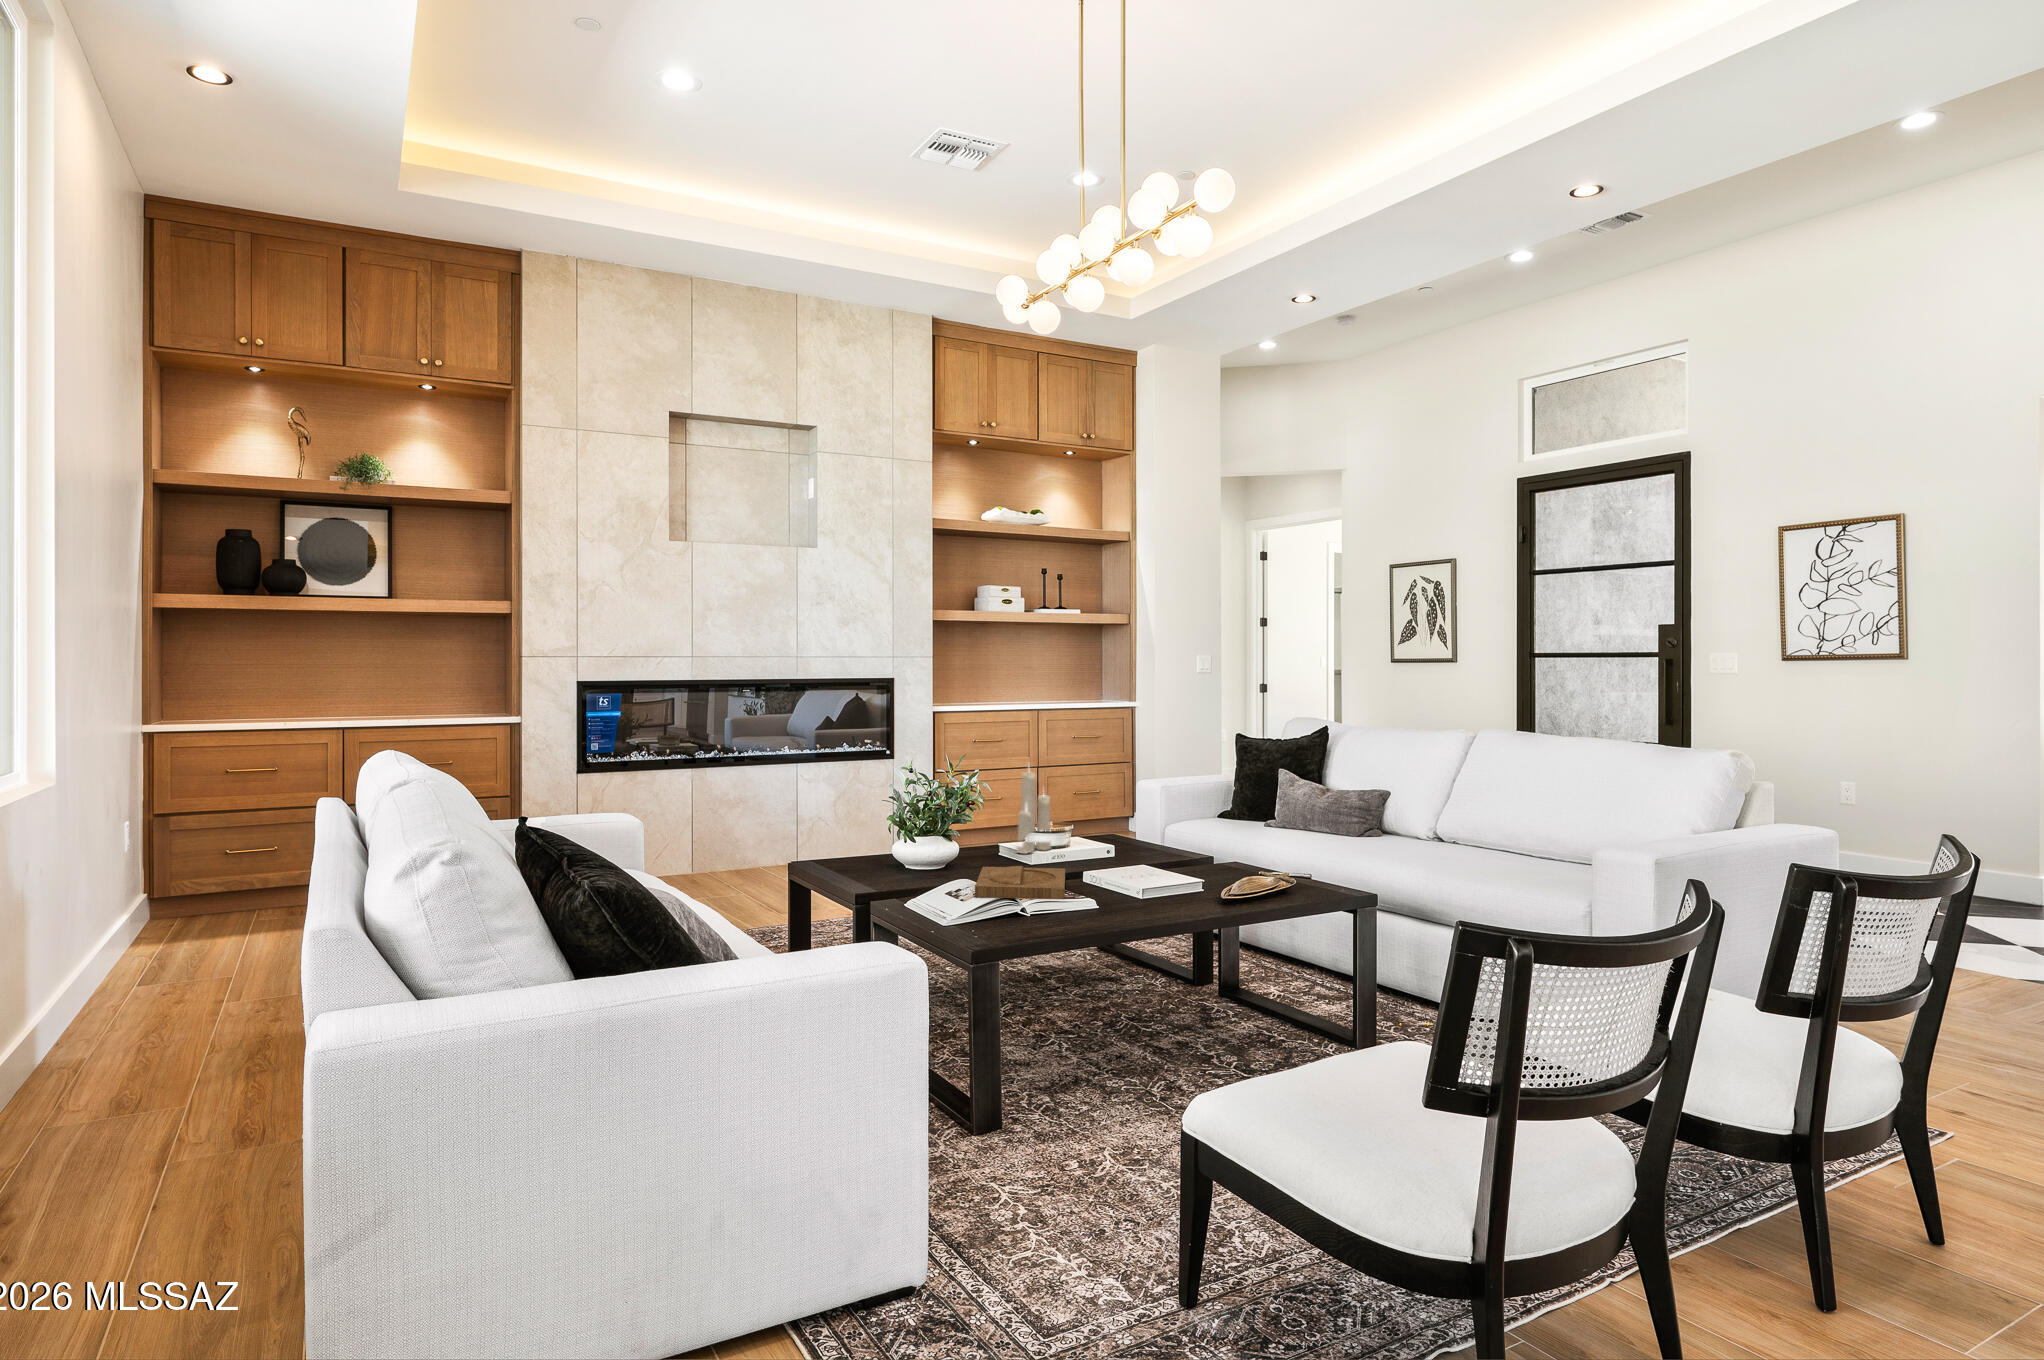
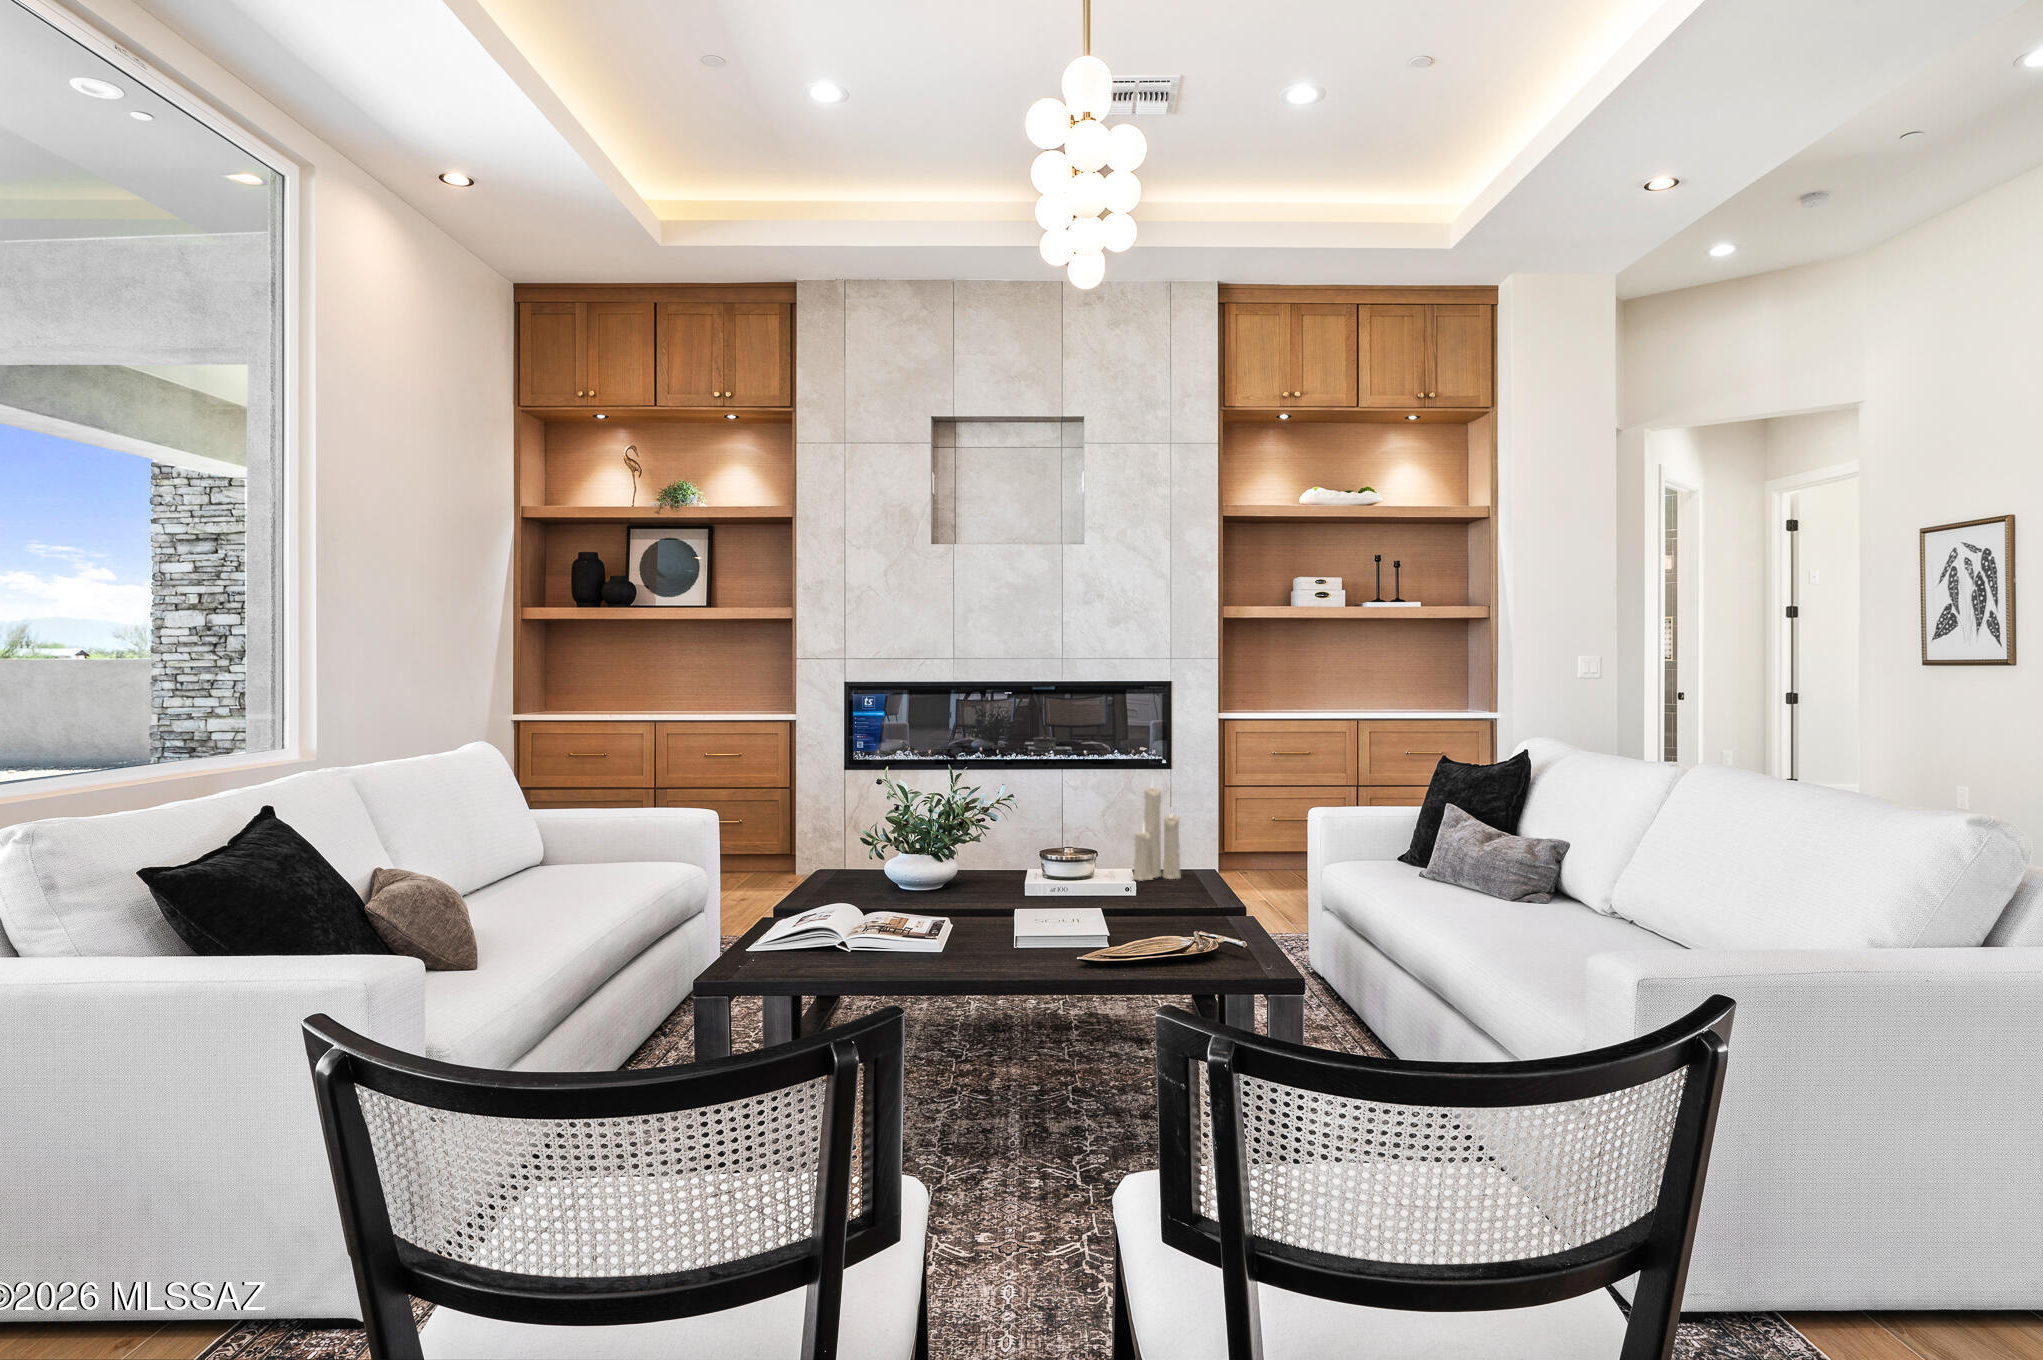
tray: present [975,866,1065,899] -> none [991,889,1124,933]

